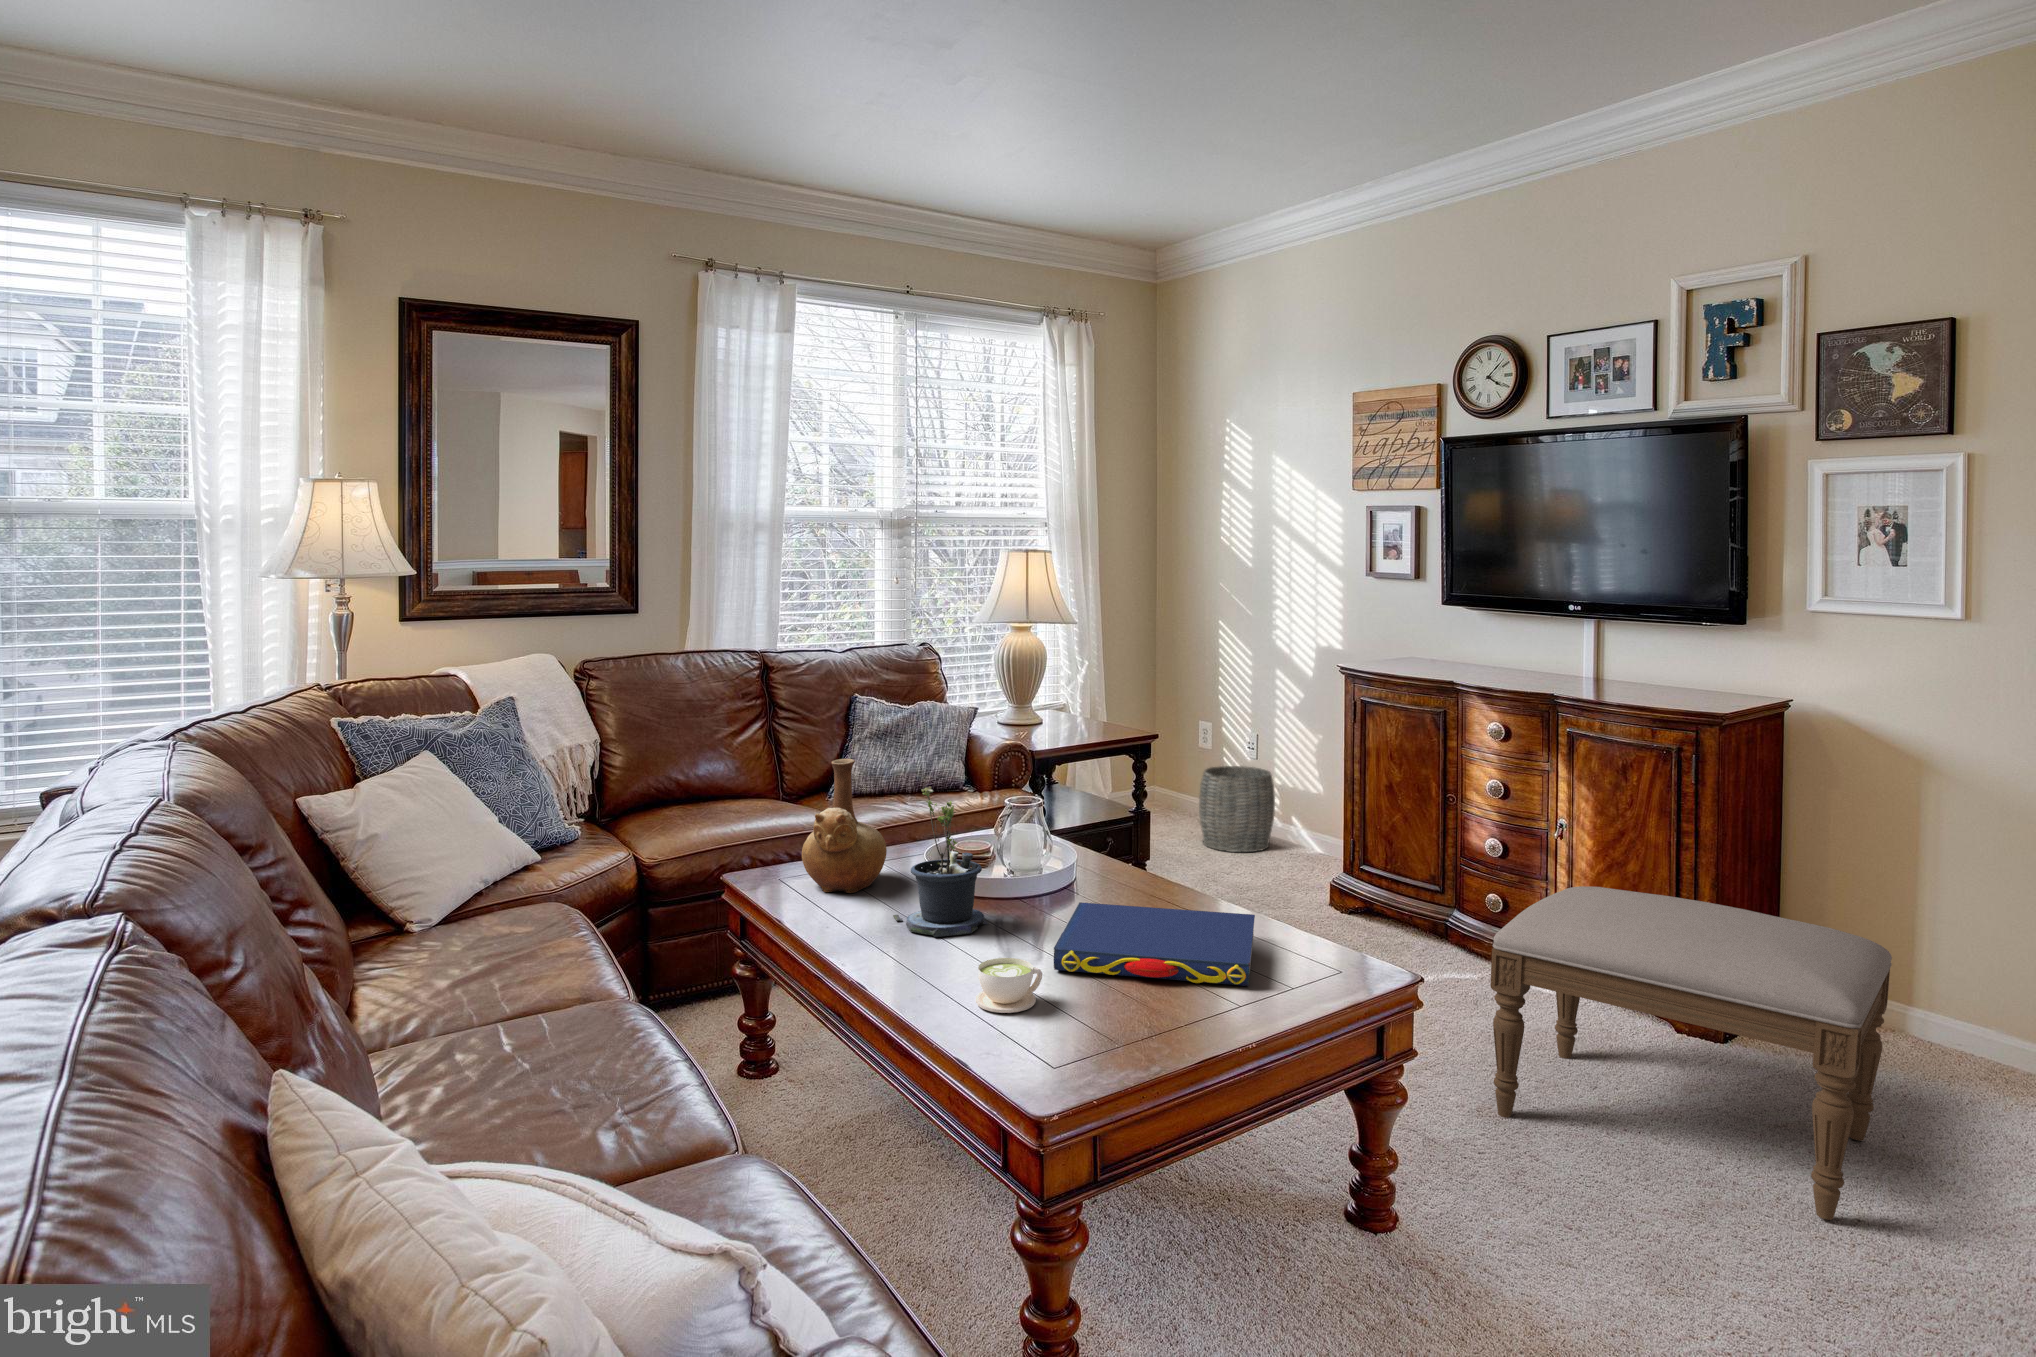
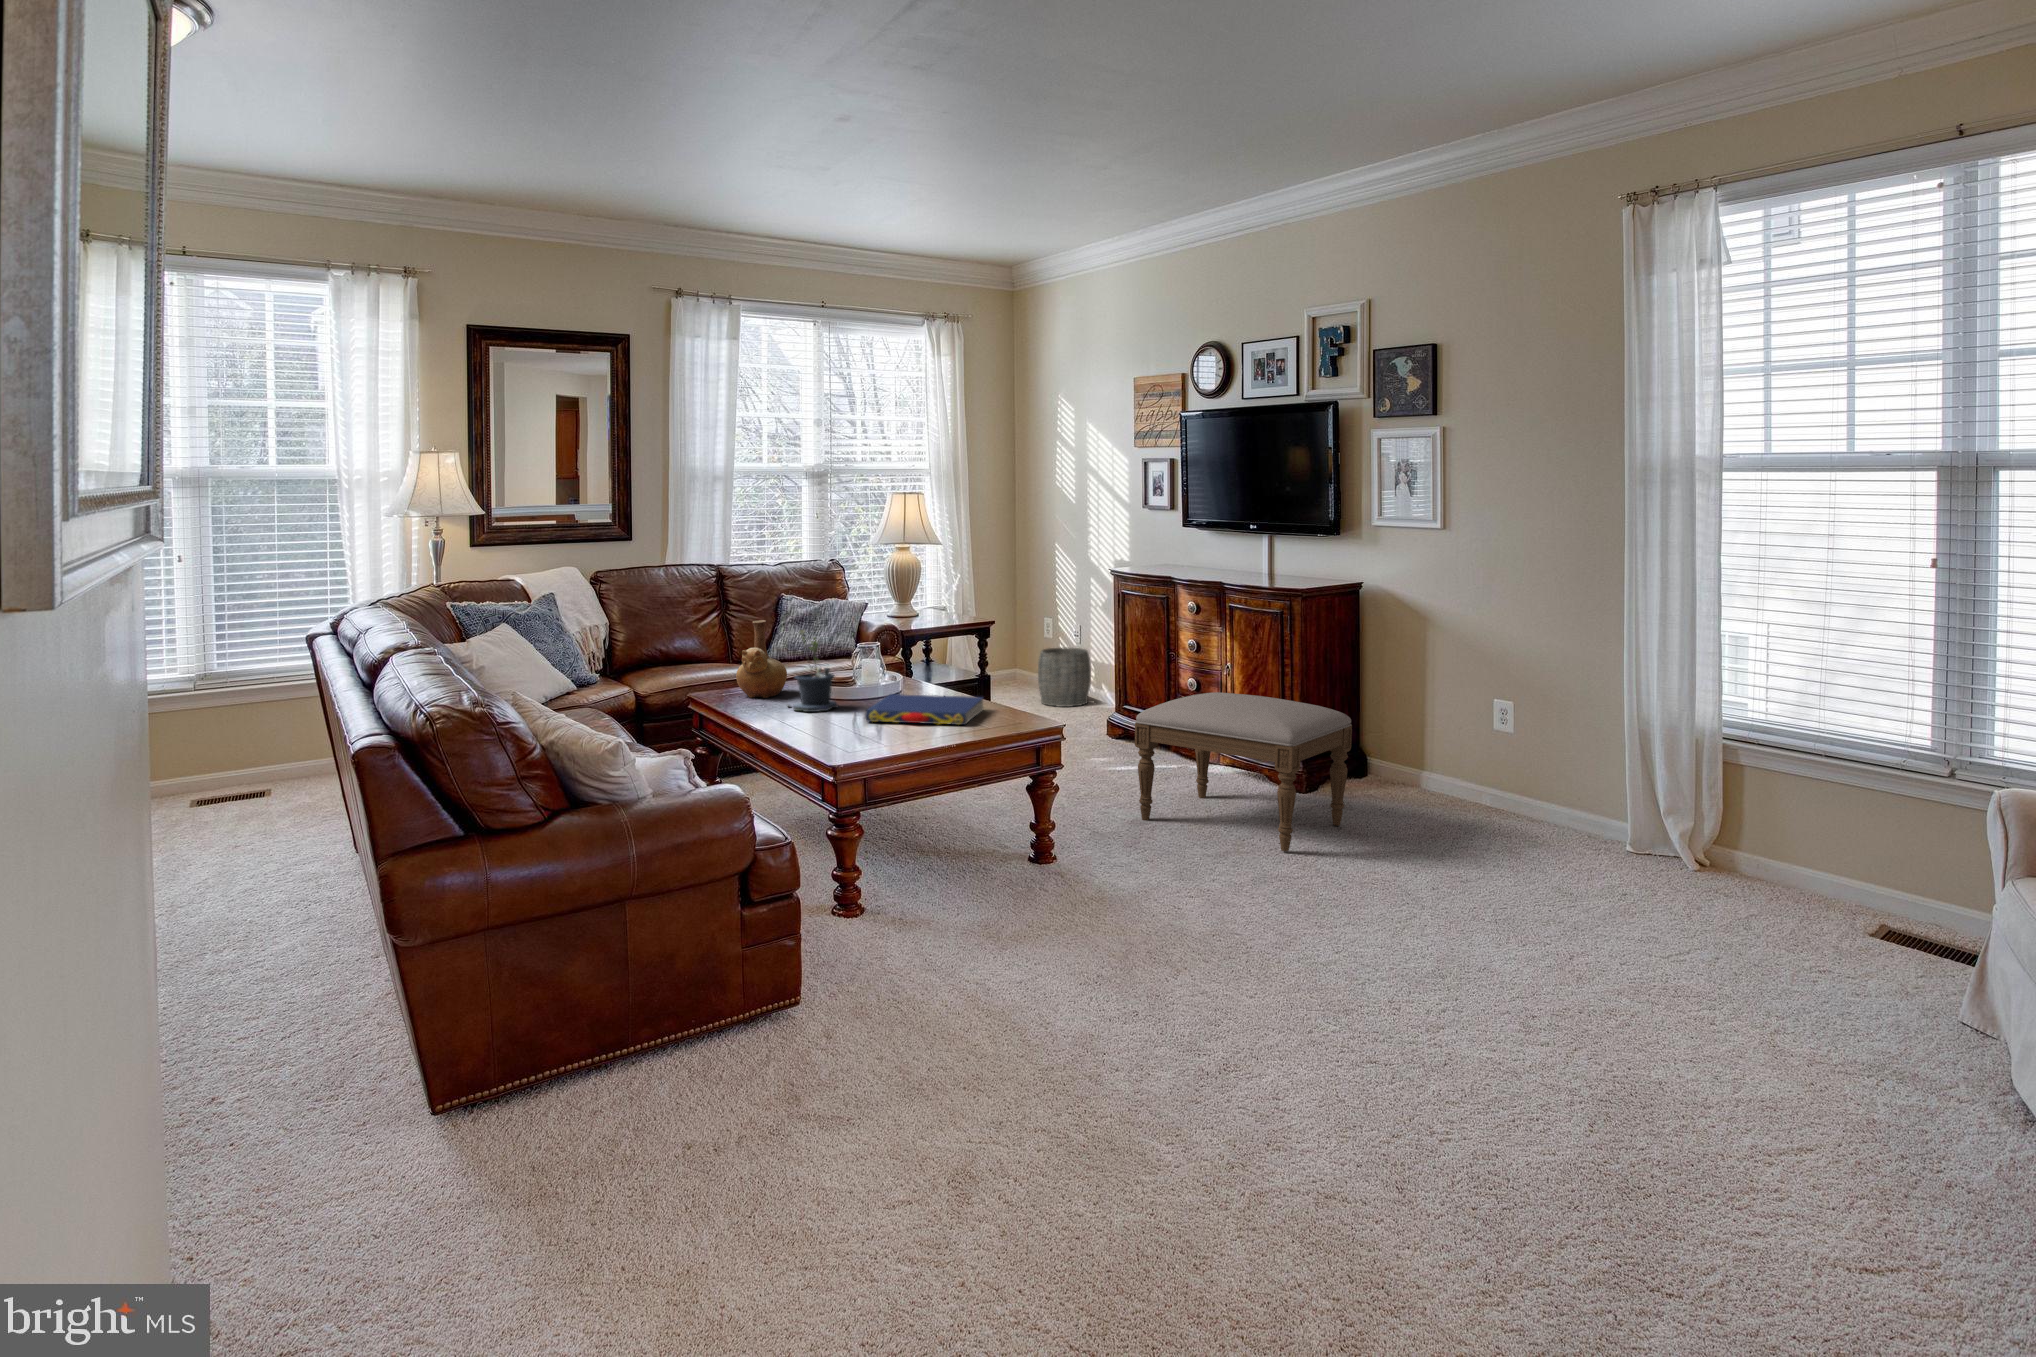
coffee cup: present [976,958,1042,1013] -> none [819,711,854,735]

